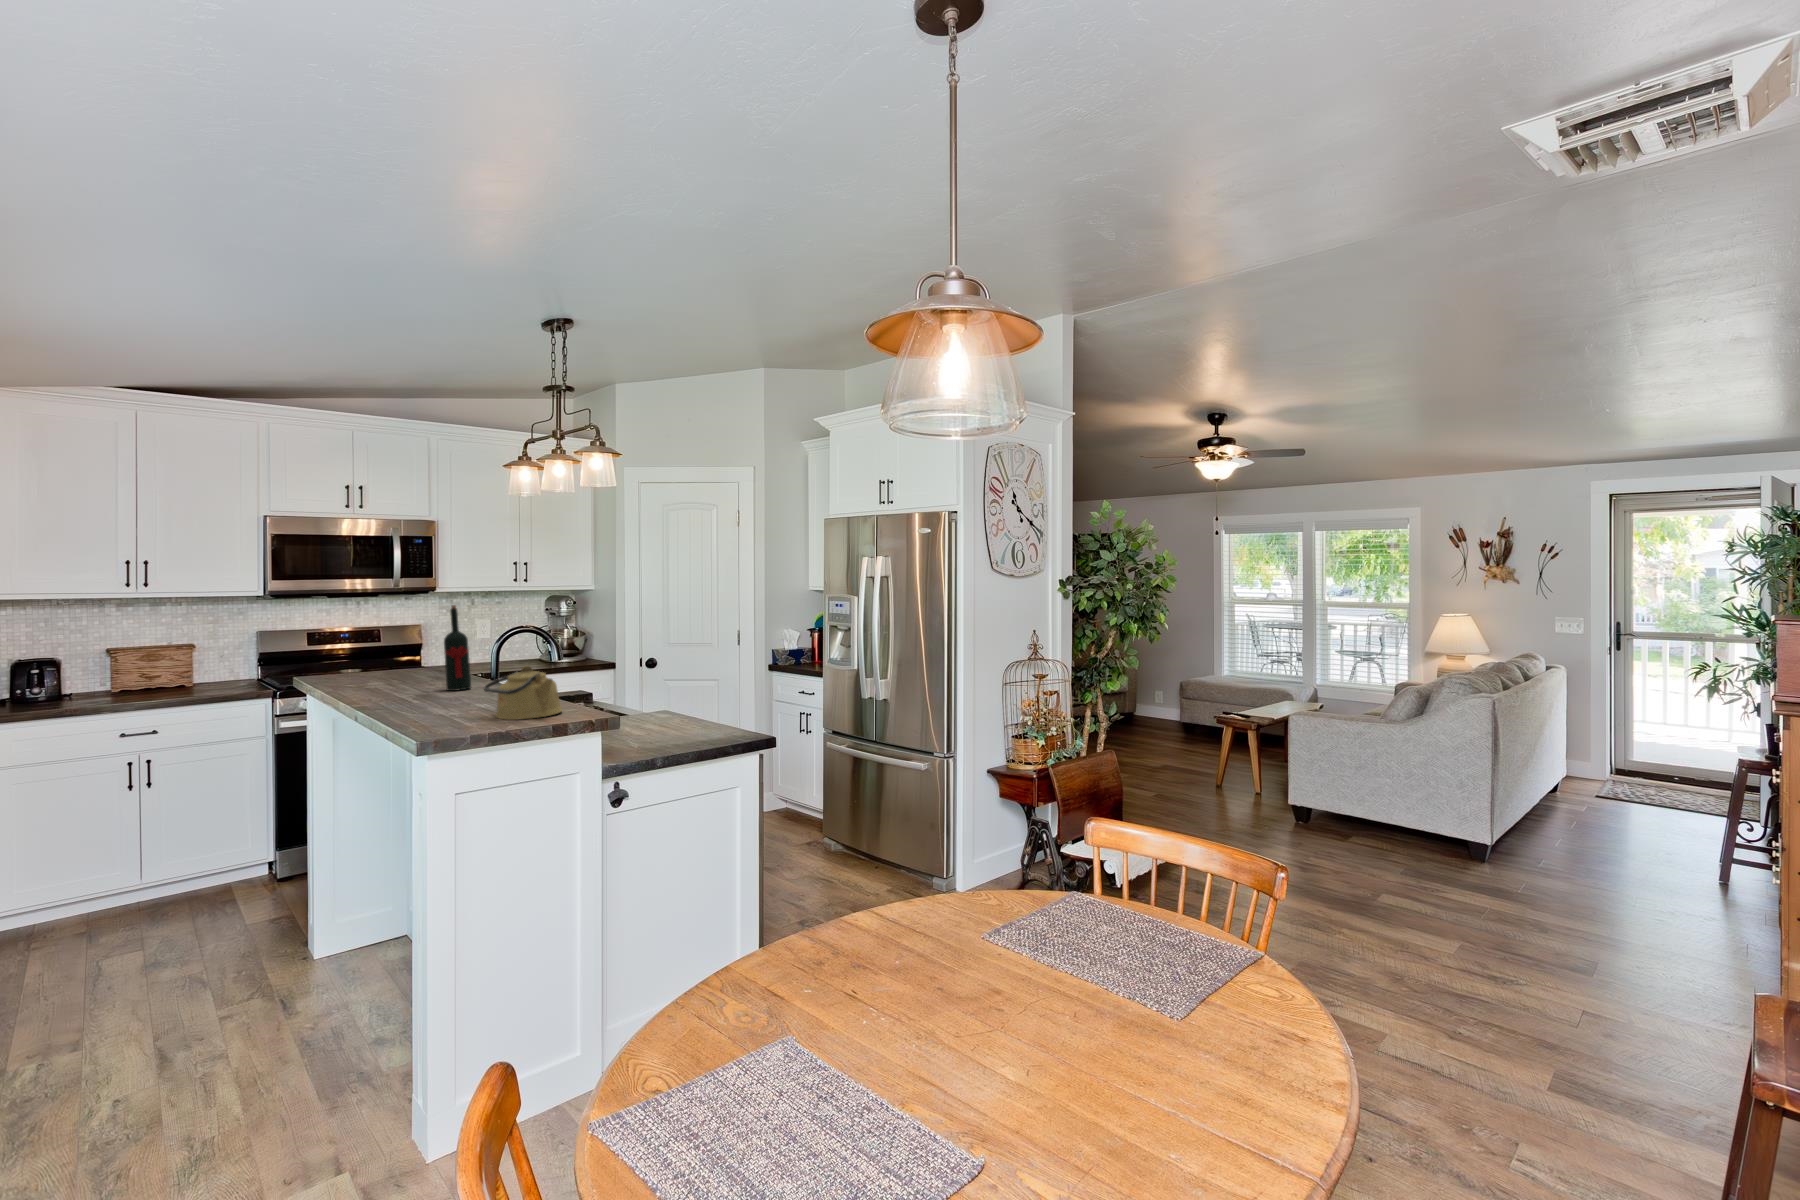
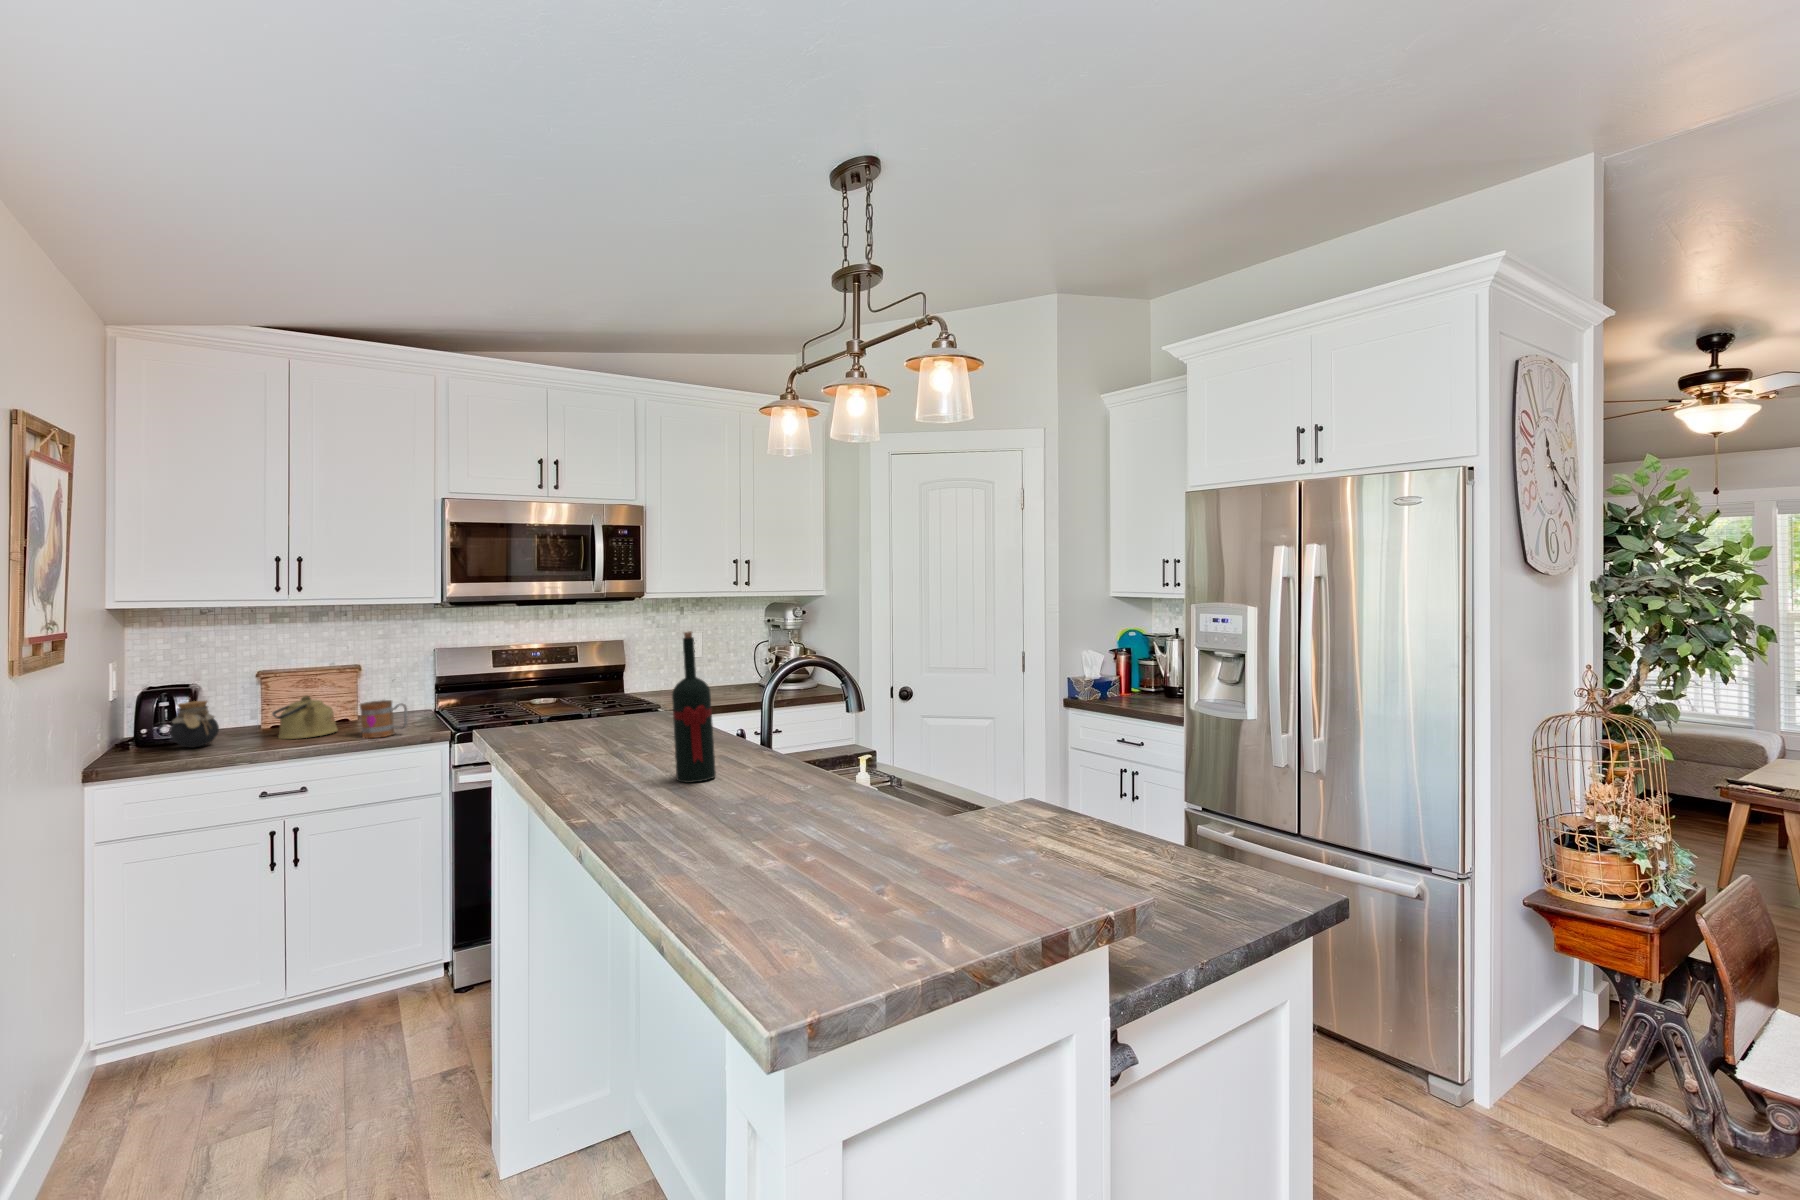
kettle: present [484,666,562,720] -> present [272,696,338,739]
jar: none [43,668,83,704] -> present [170,701,219,748]
mug: none [201,668,241,696] -> present [360,700,408,738]

